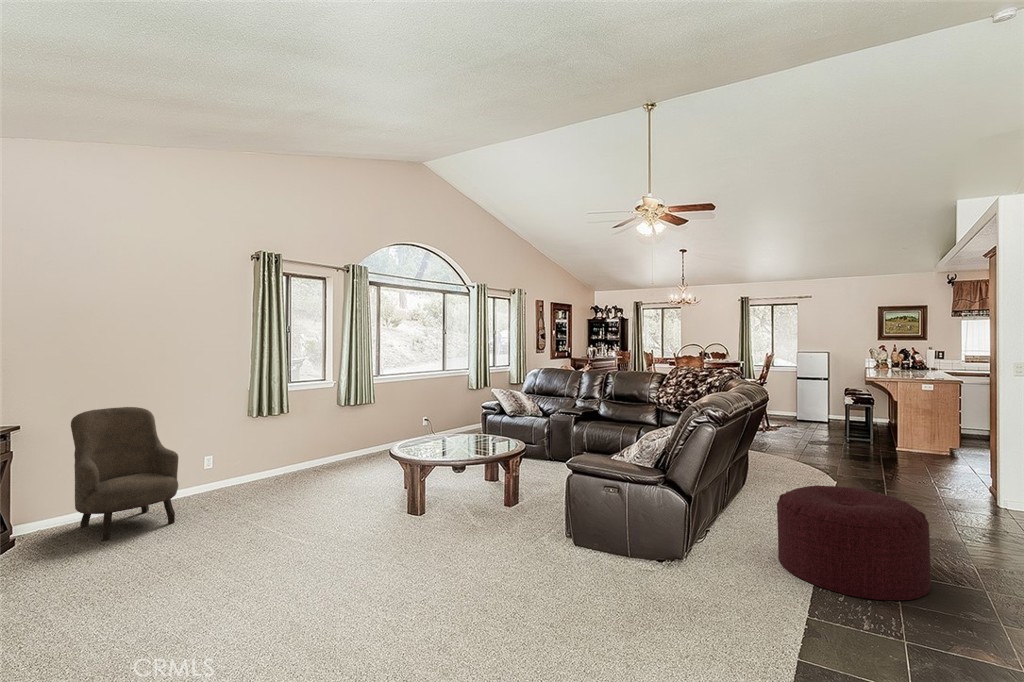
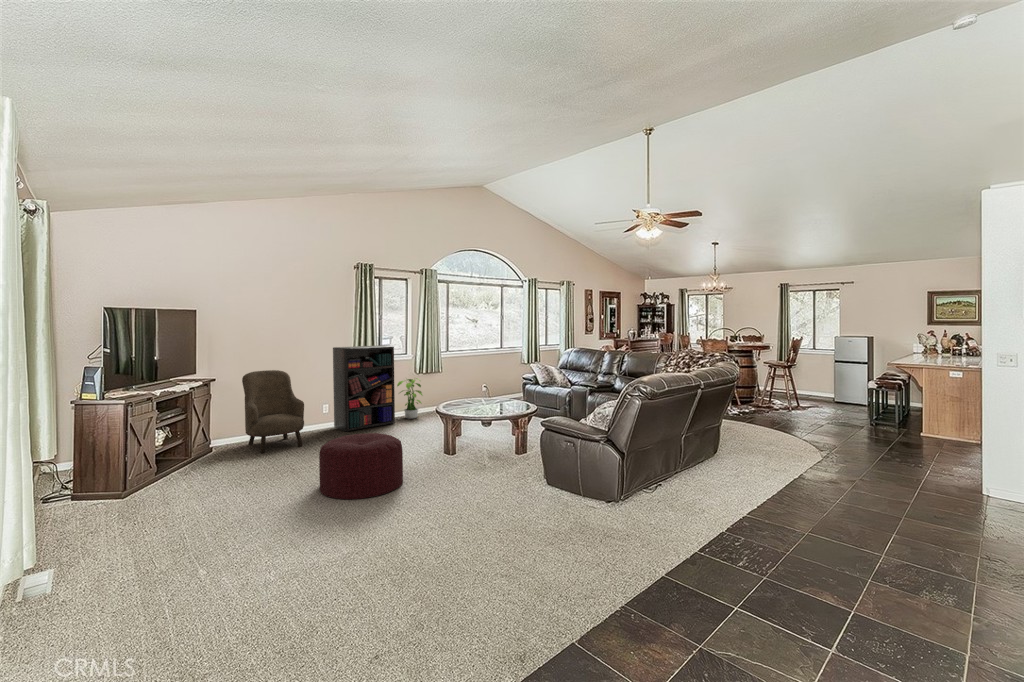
bookshelf: none [222,368,314,493] -> present [333,345,395,432]
potted plant: none [315,411,352,468] -> present [397,378,422,419]
ottoman: present [777,485,931,601] -> present [319,433,403,499]

